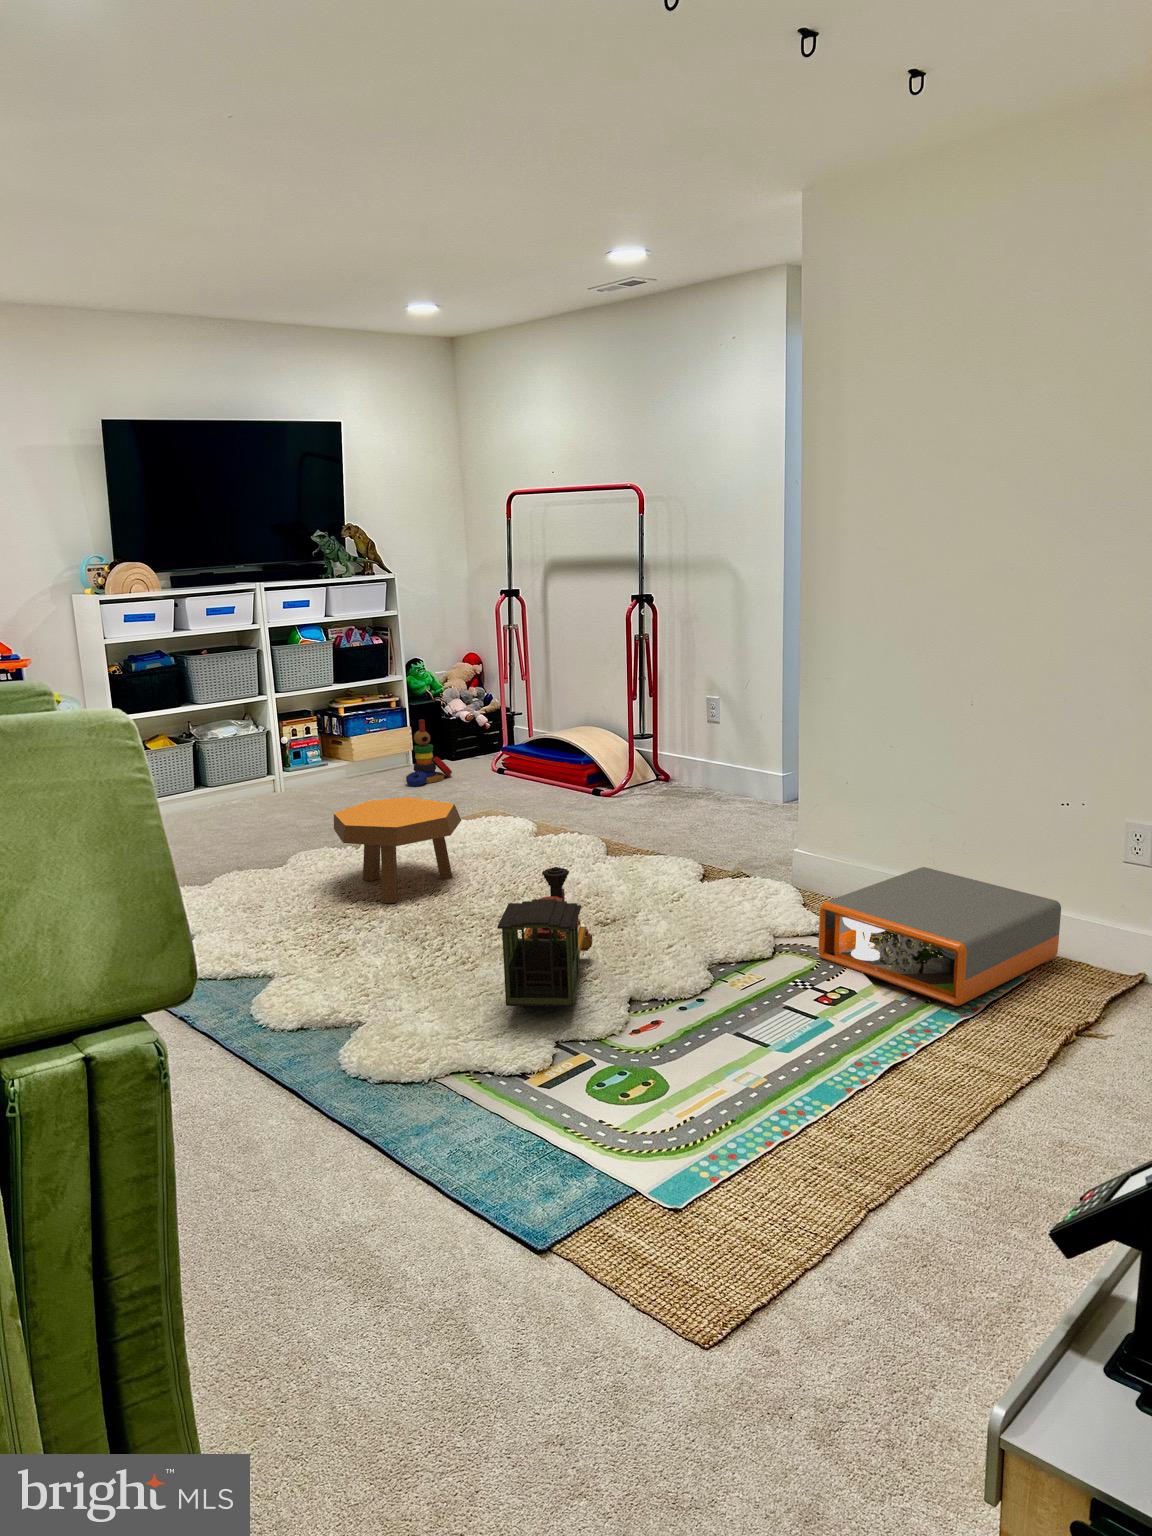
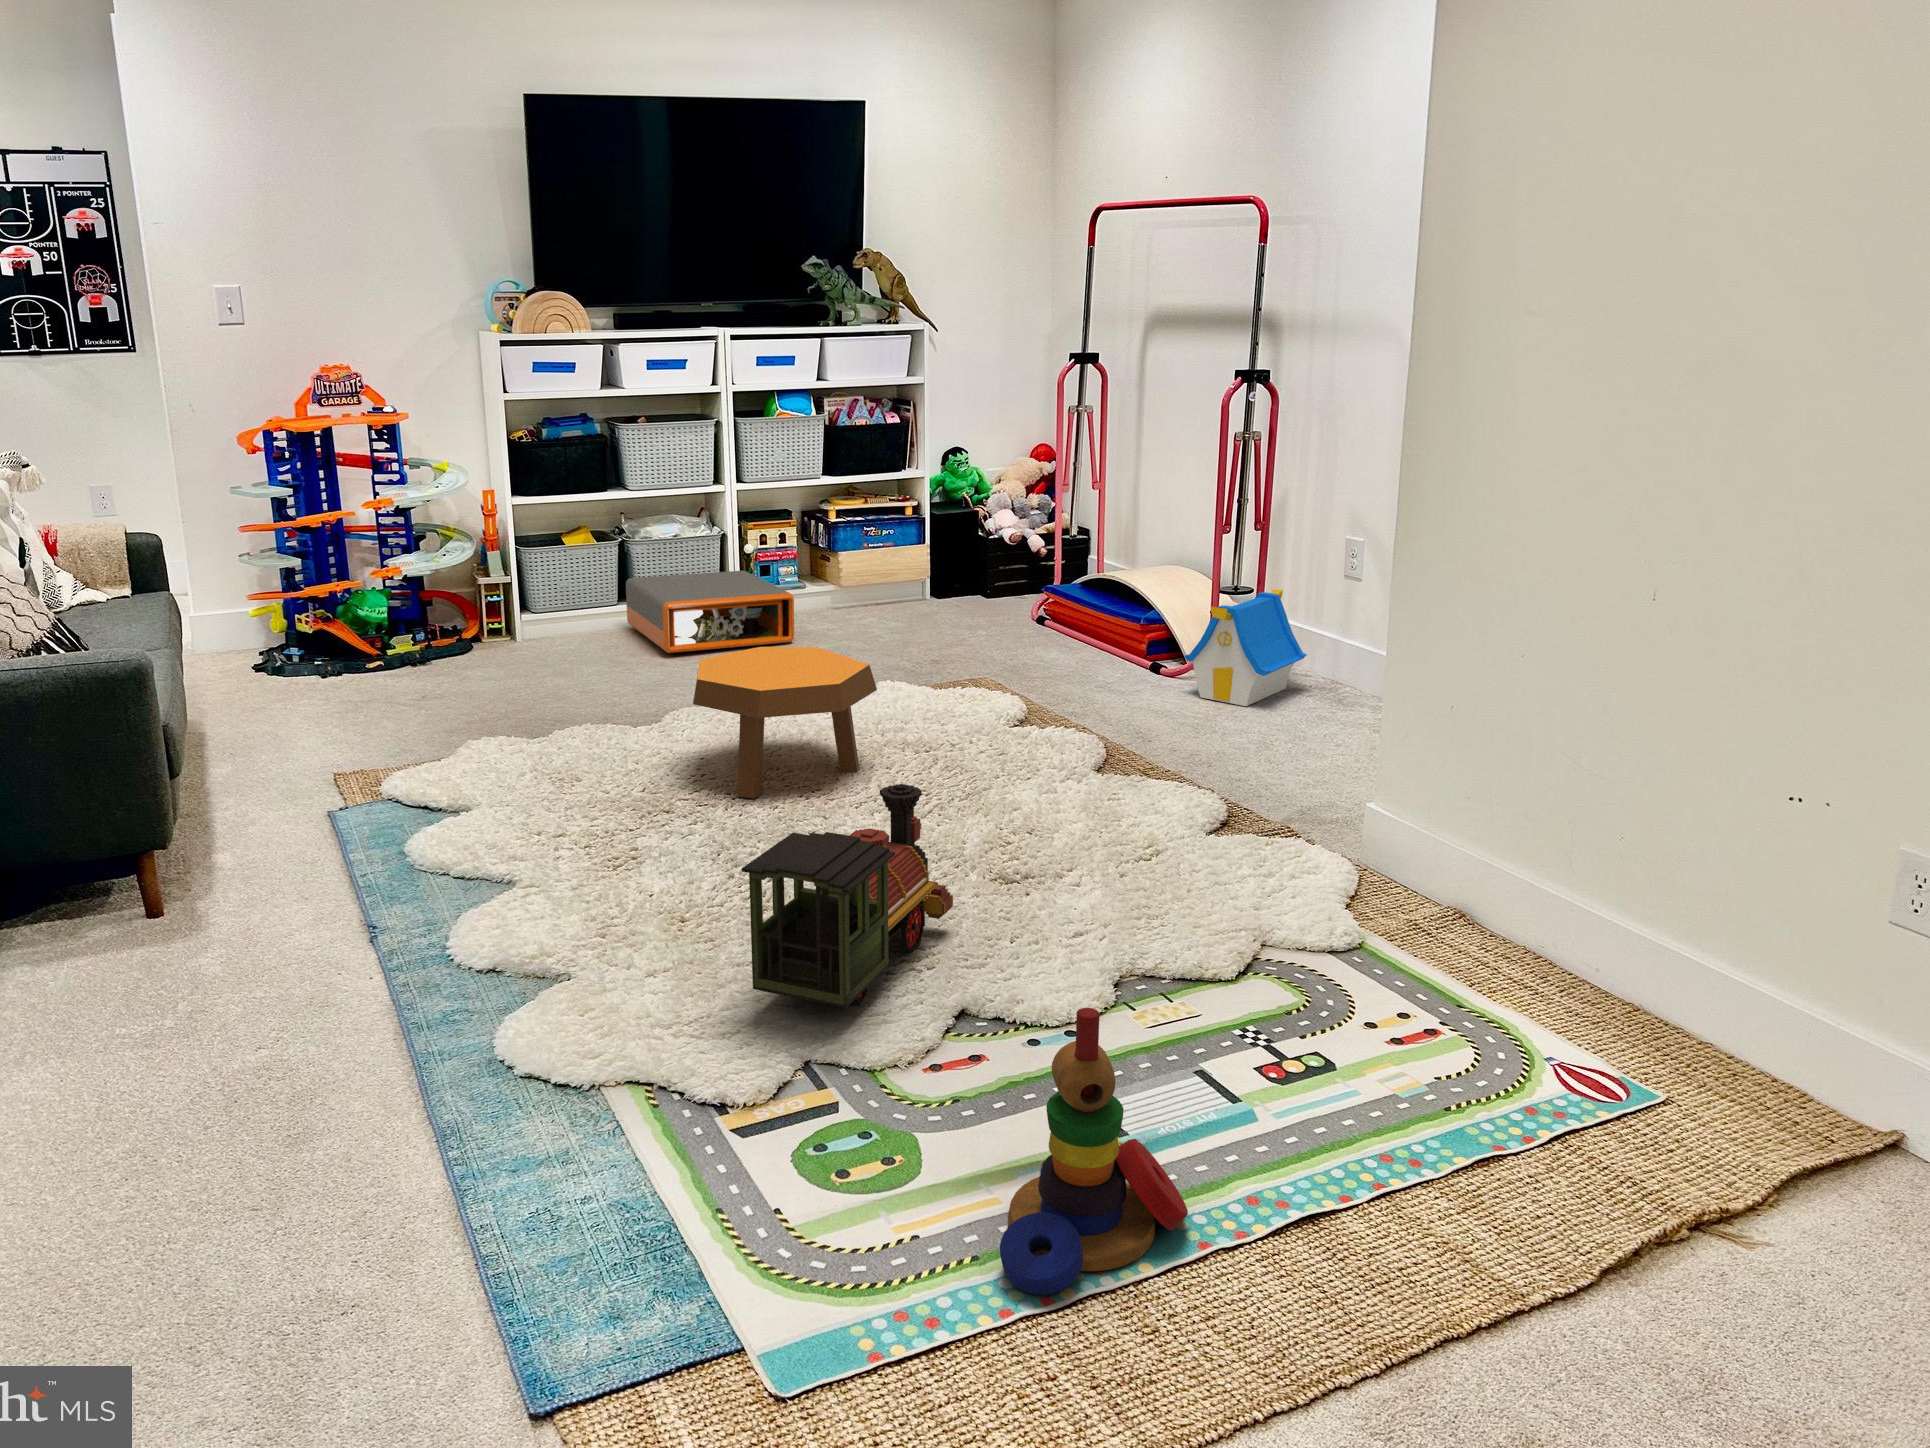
stacking toy: present [406,720,452,786] -> present [1000,1008,1188,1295]
toy house: none [627,733,702,809] -> present [1184,589,1307,706]
storage box: present [818,867,1061,1006] -> present [626,571,794,653]

